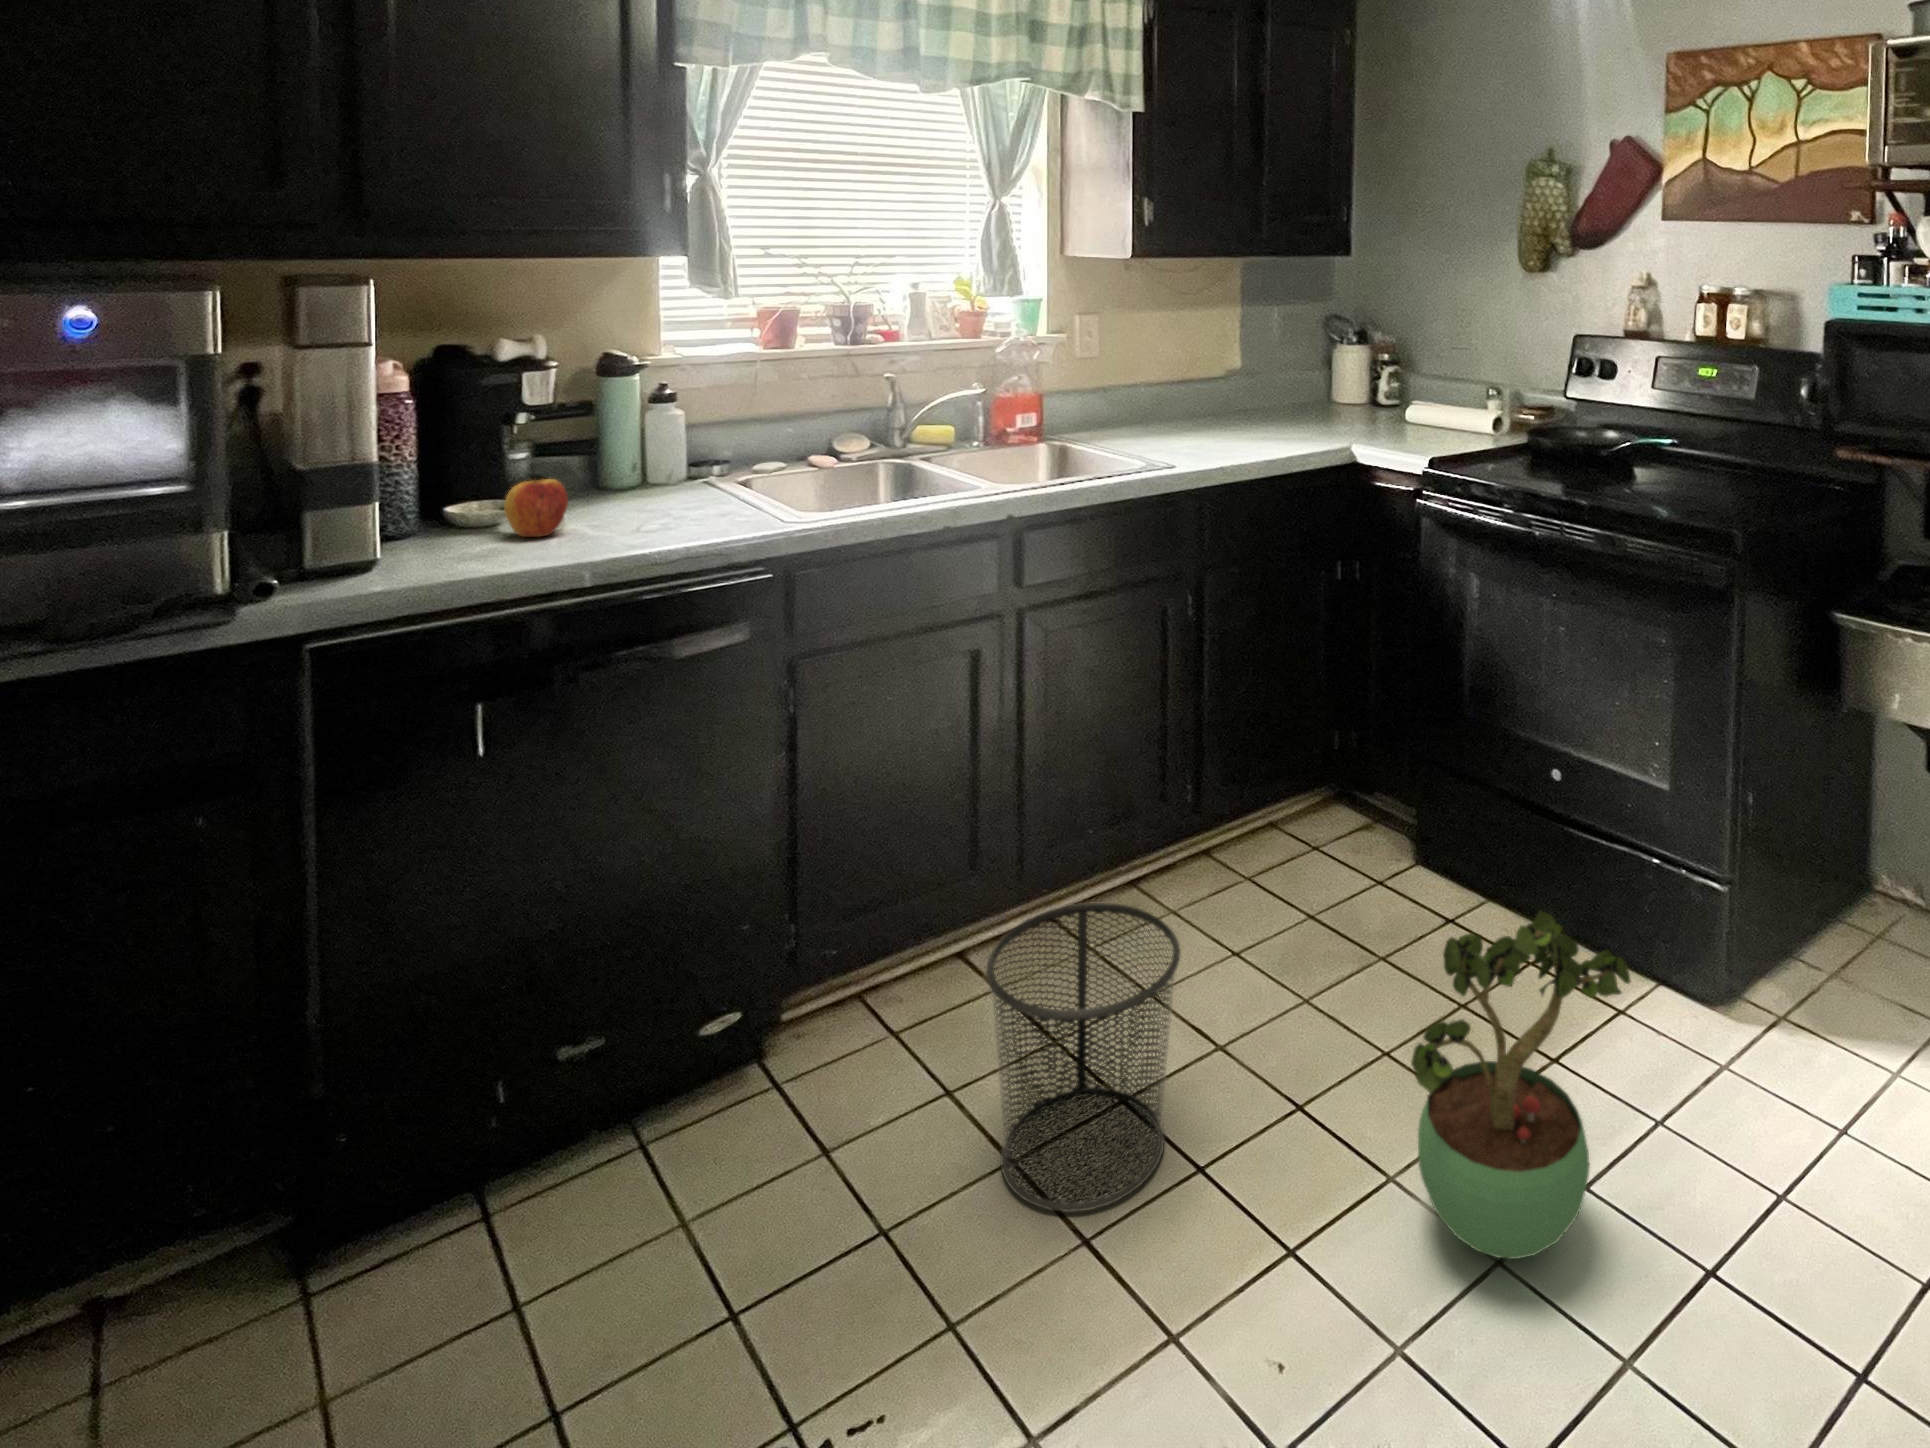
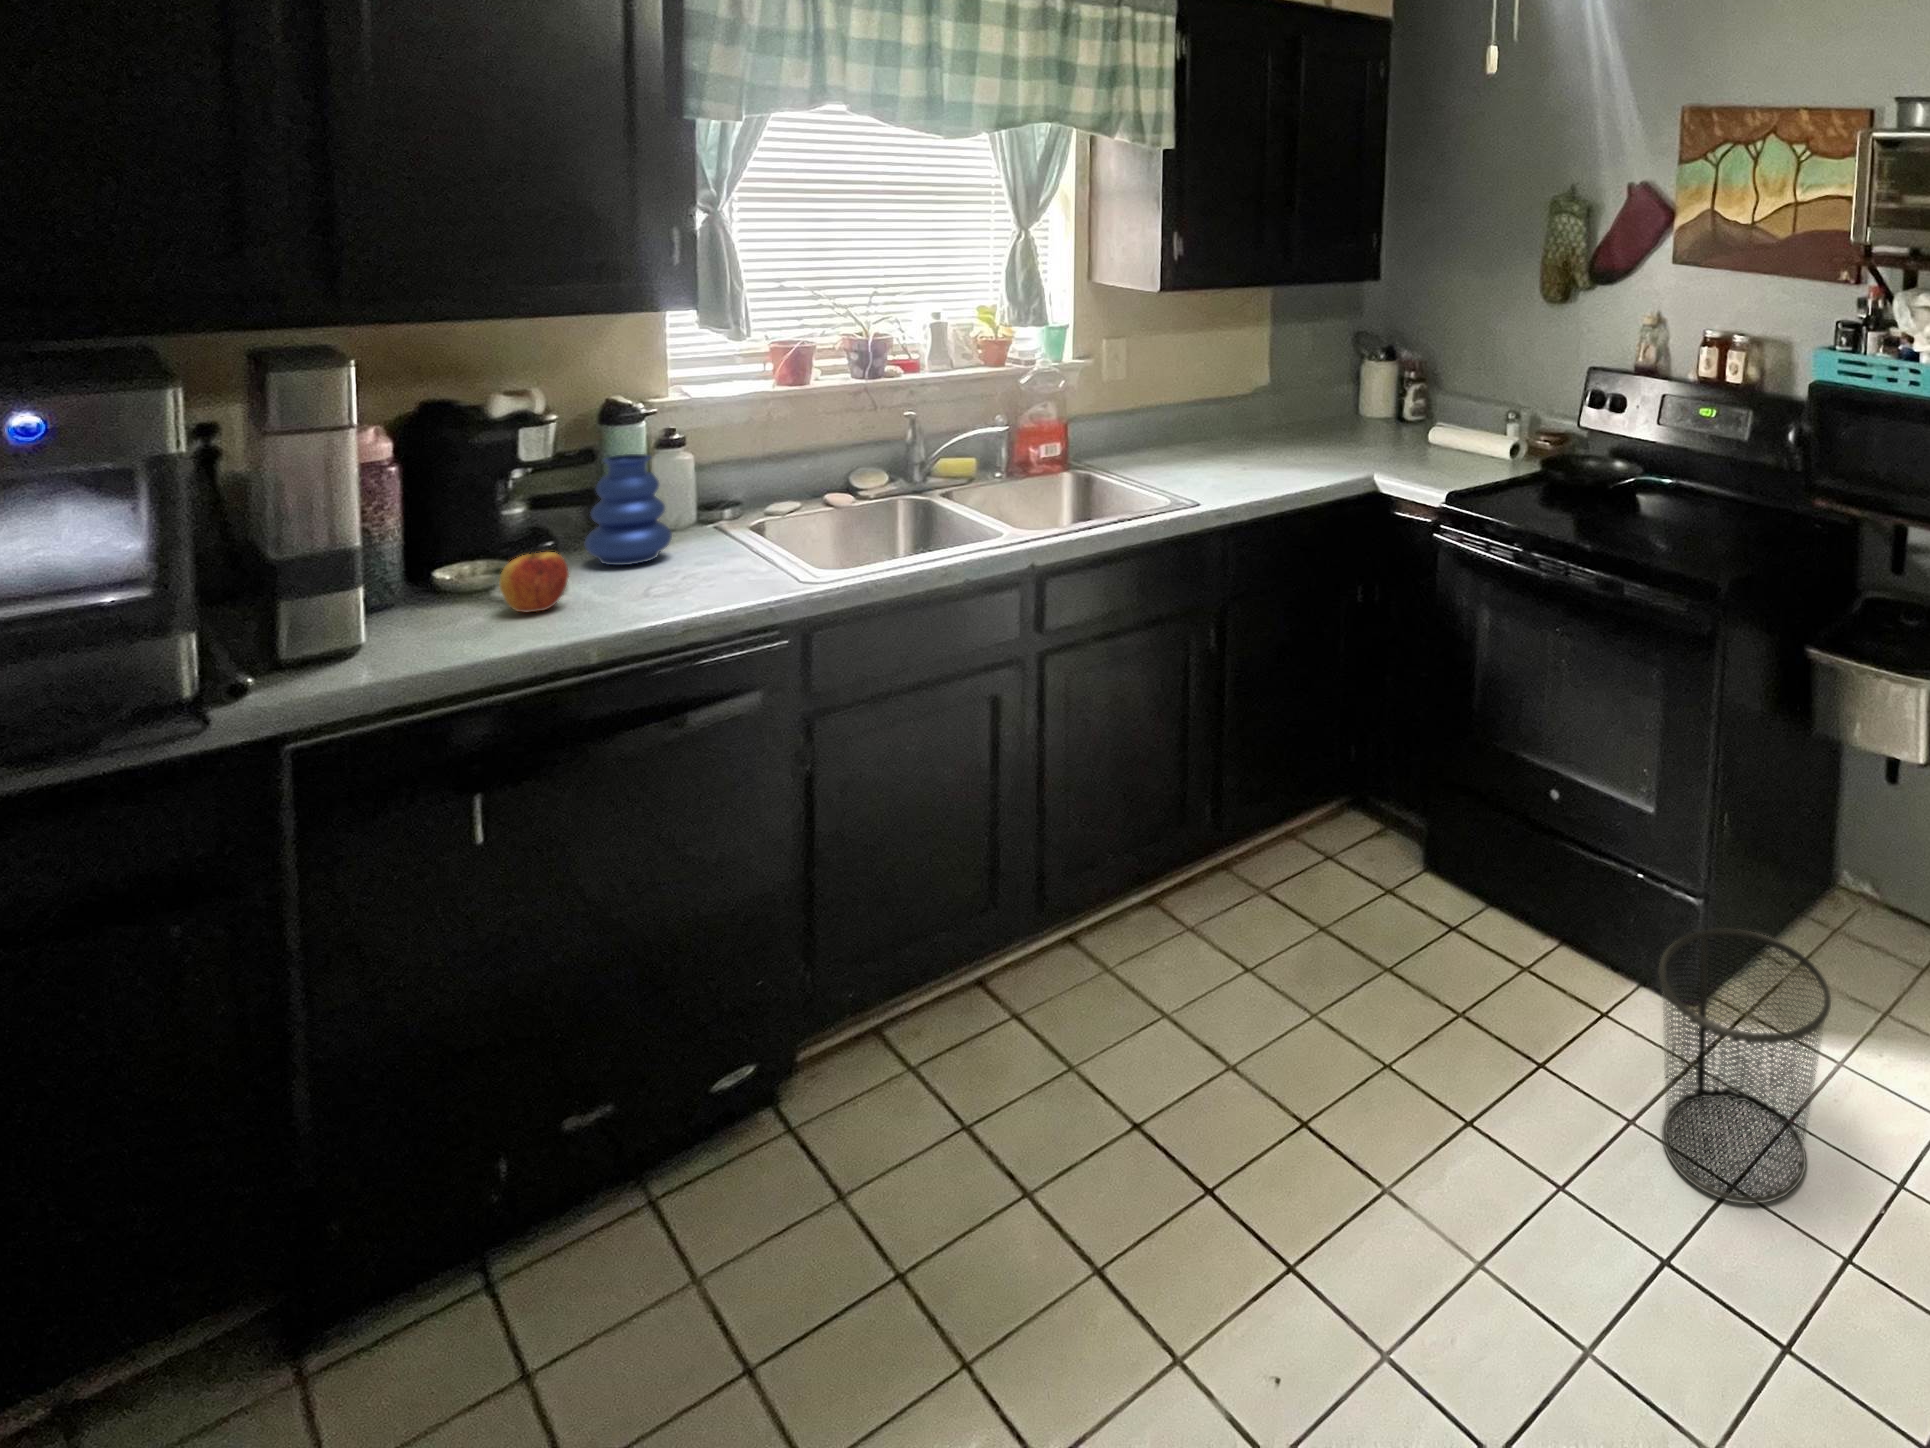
vase: none [583,397,664,505] -> present [585,454,672,565]
waste bin: present [986,902,1180,1212] -> present [1659,929,1831,1204]
potted plant: present [1411,910,1630,1259] -> none [1402,956,1602,1265]

